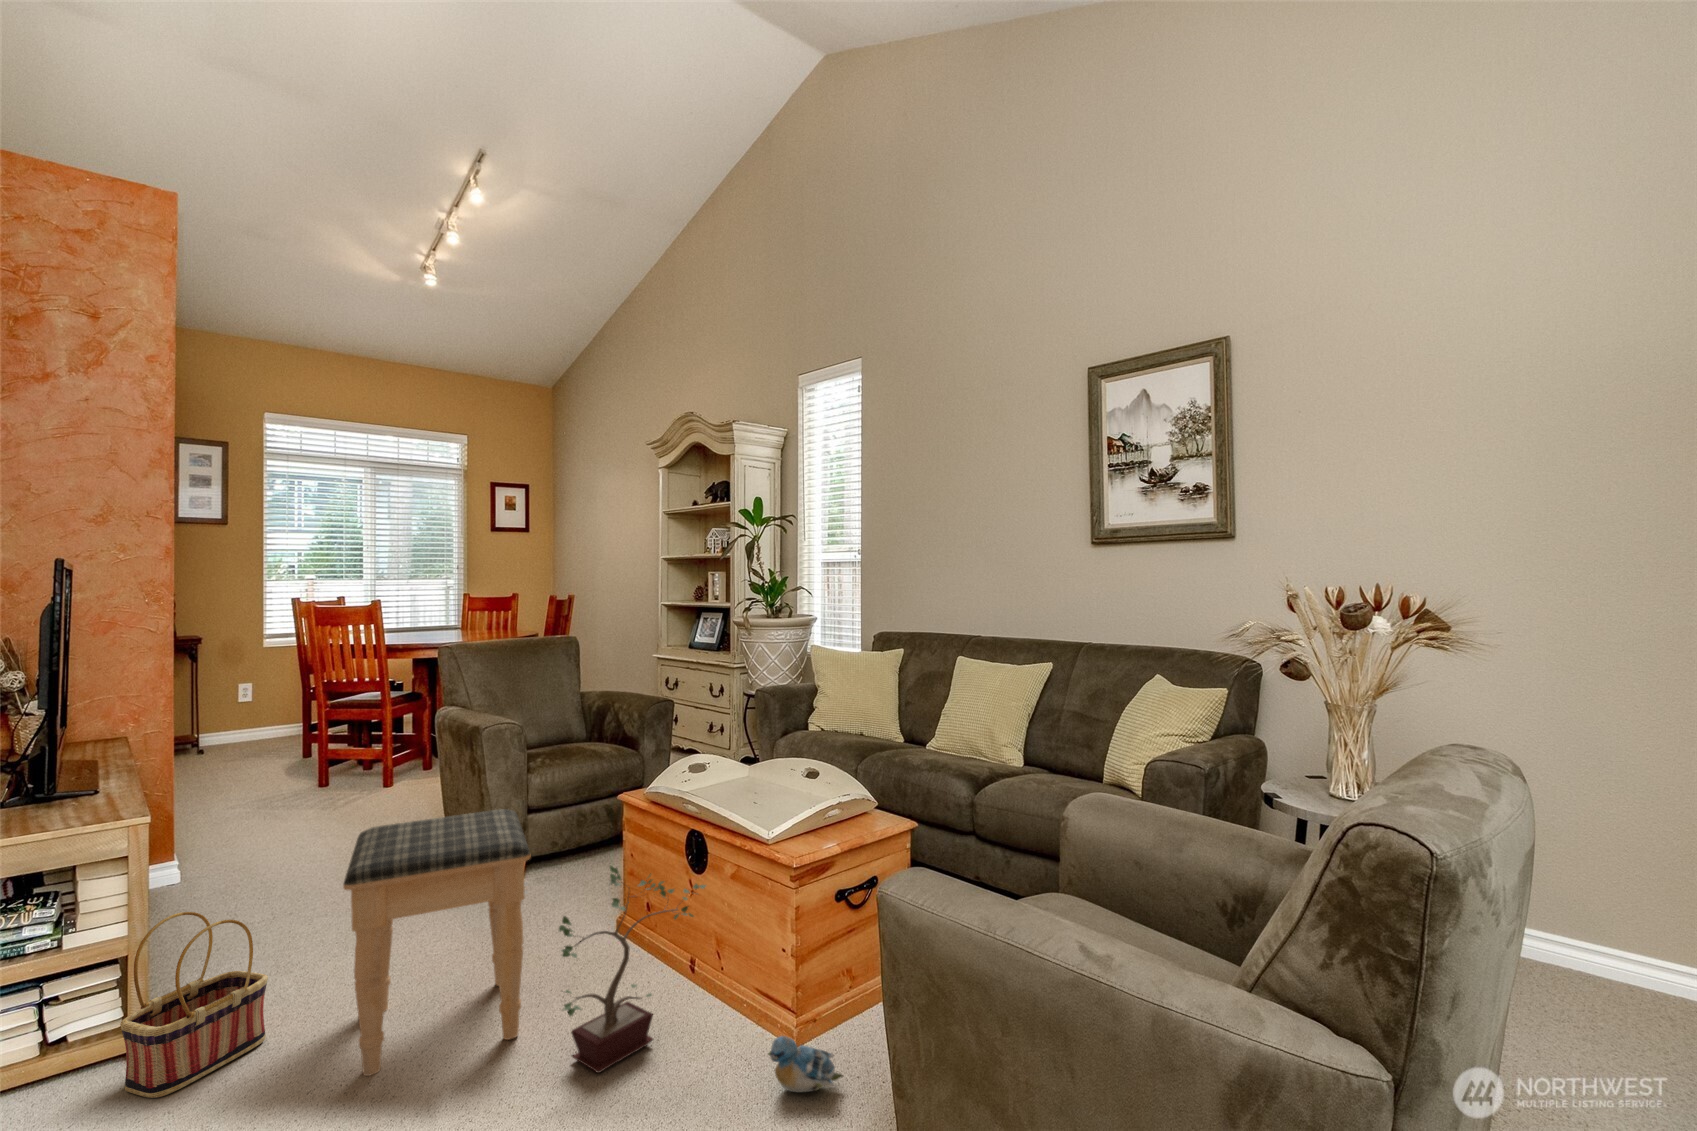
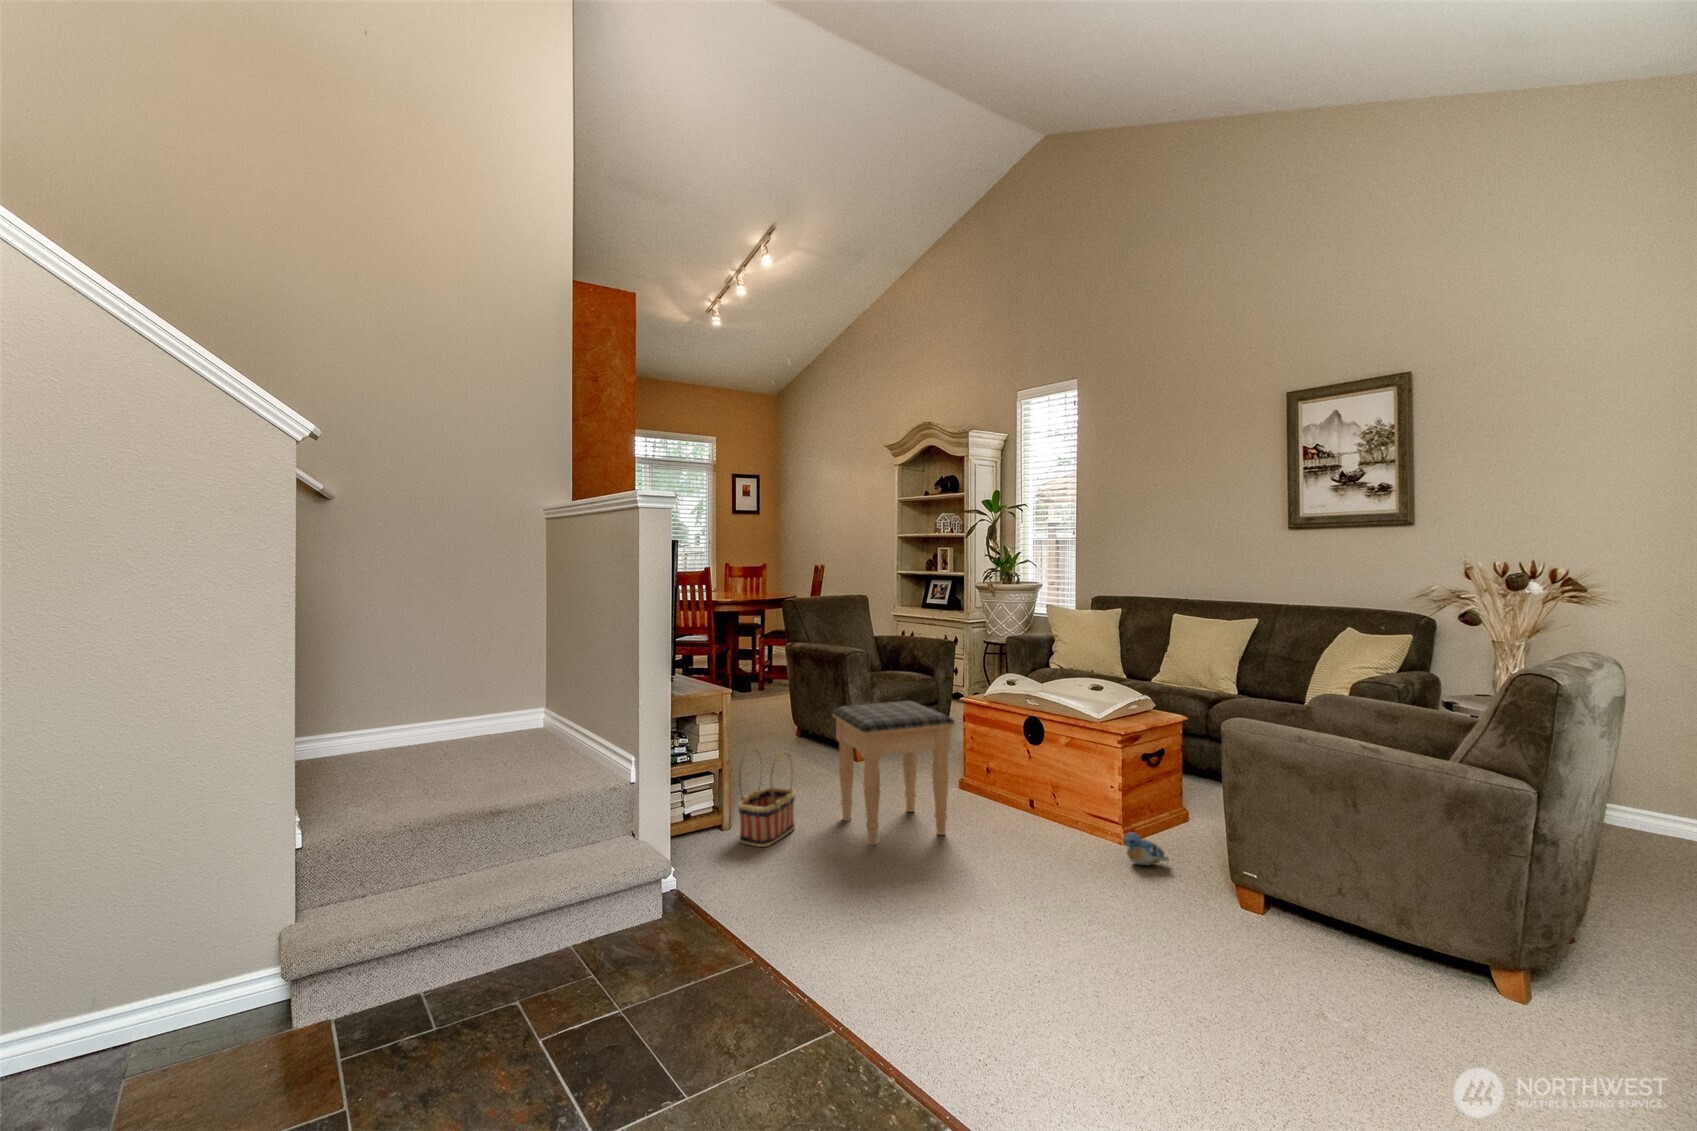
potted plant: present [559,866,706,1073] -> none [987,730,1059,852]

